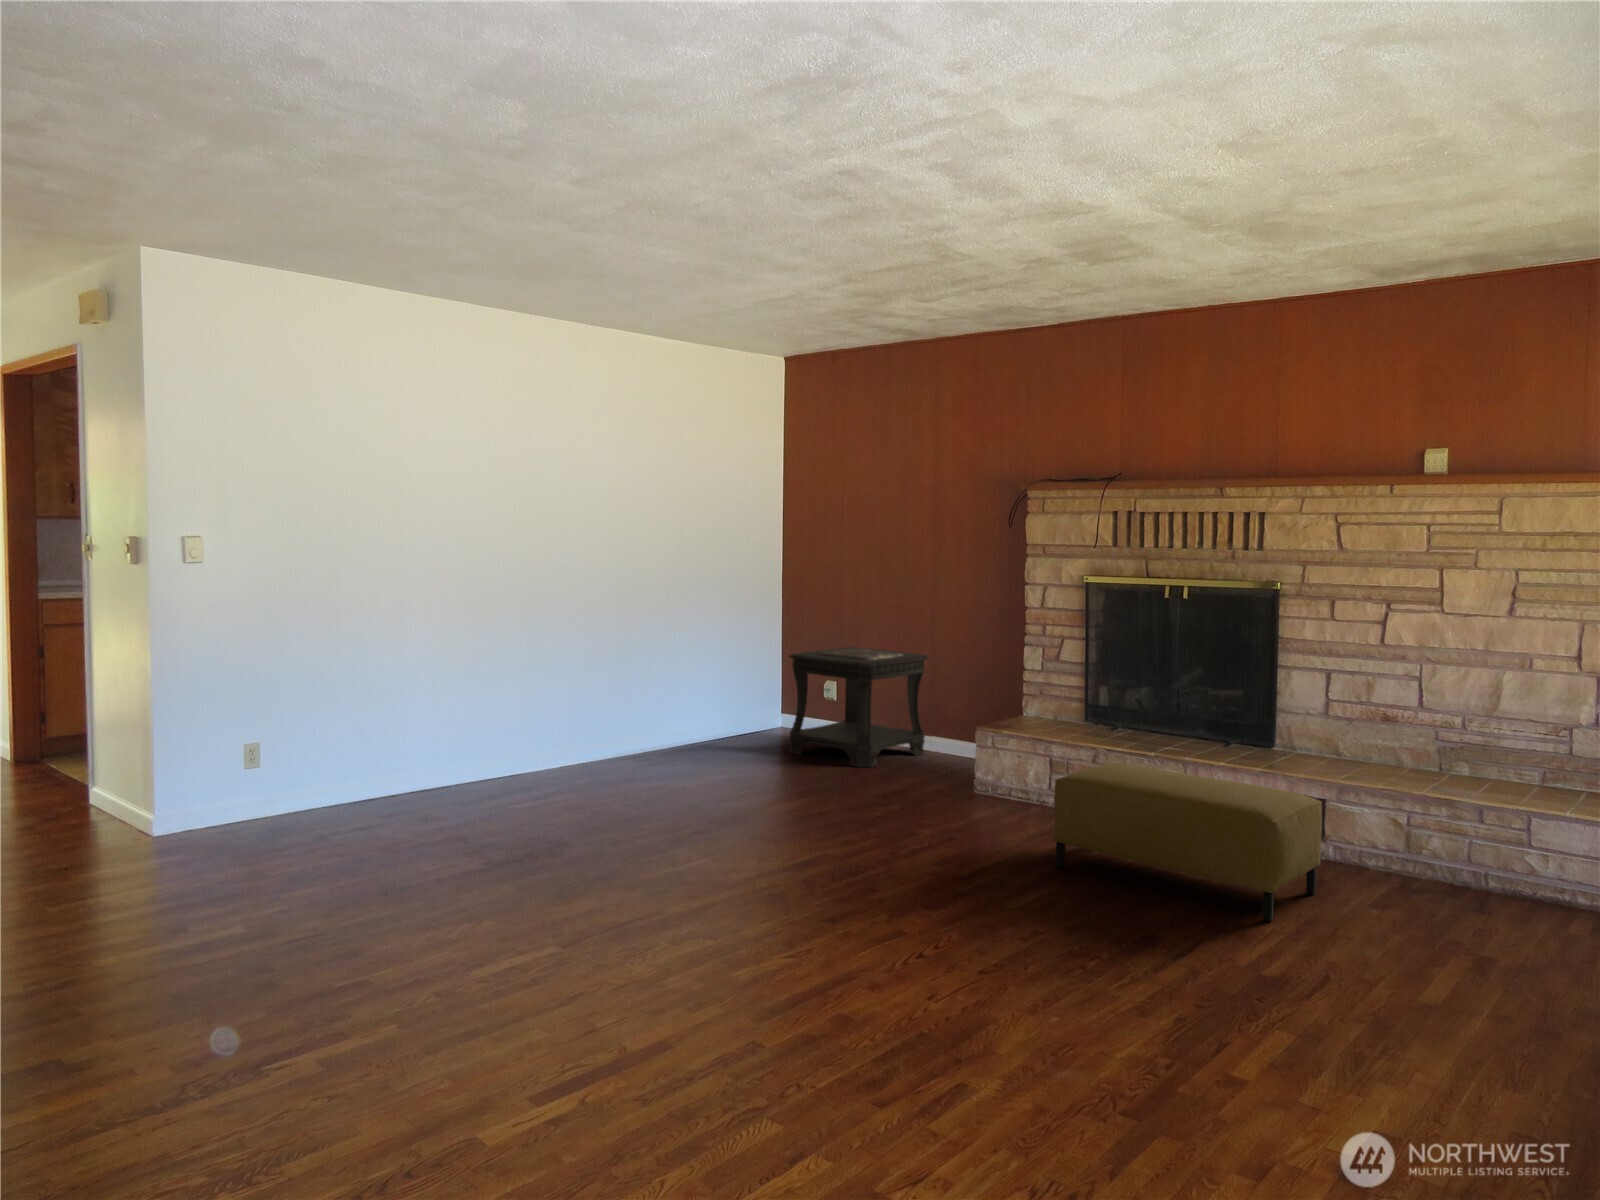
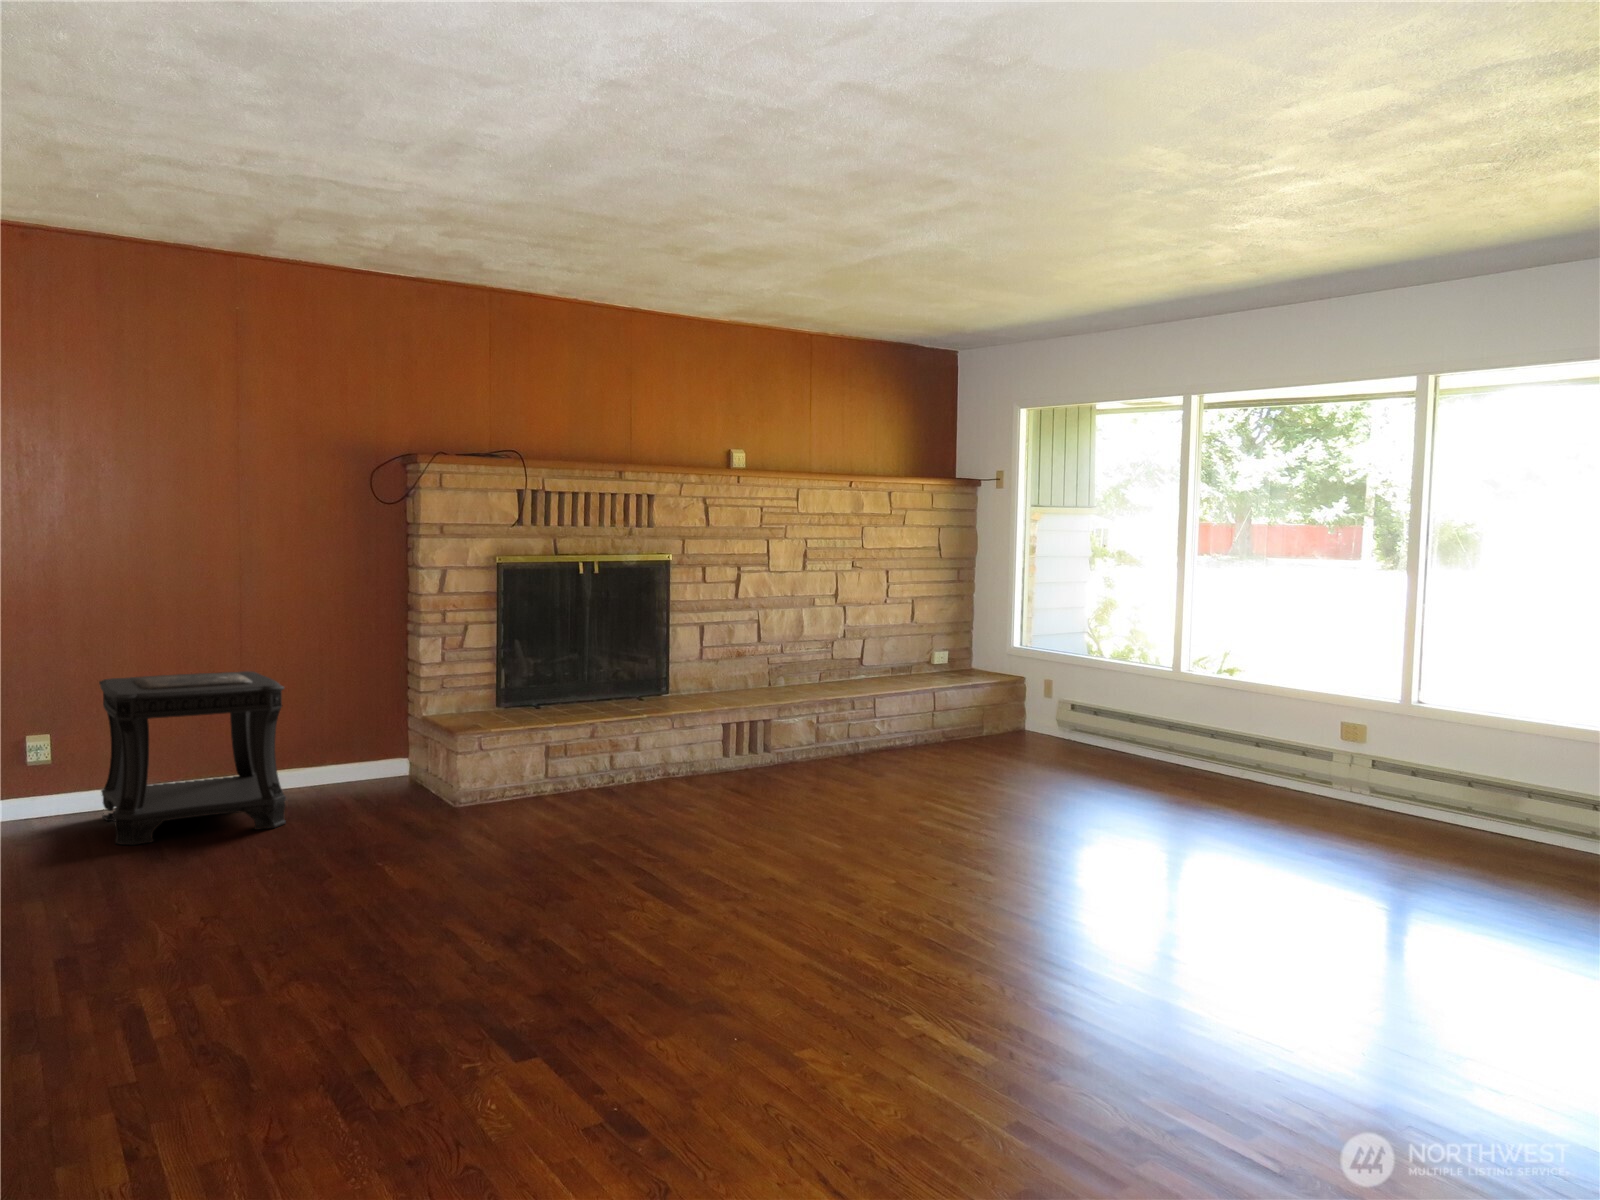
ottoman: present [1053,763,1322,922] -> none [689,708,896,817]

